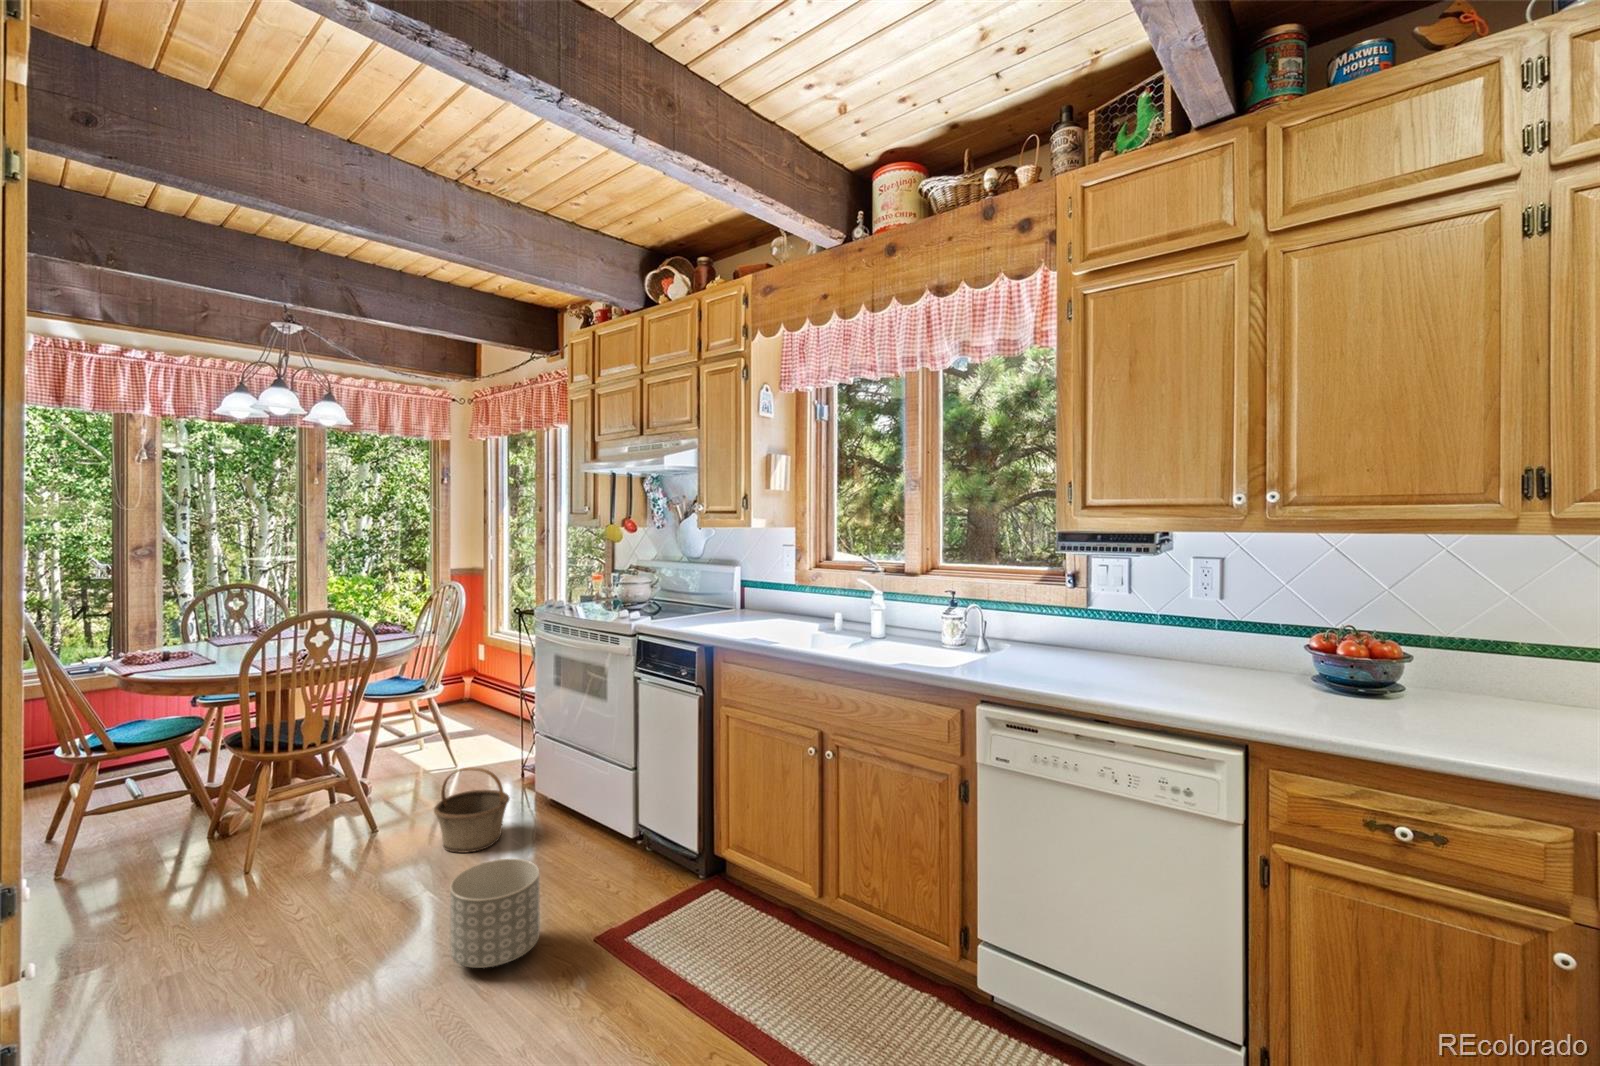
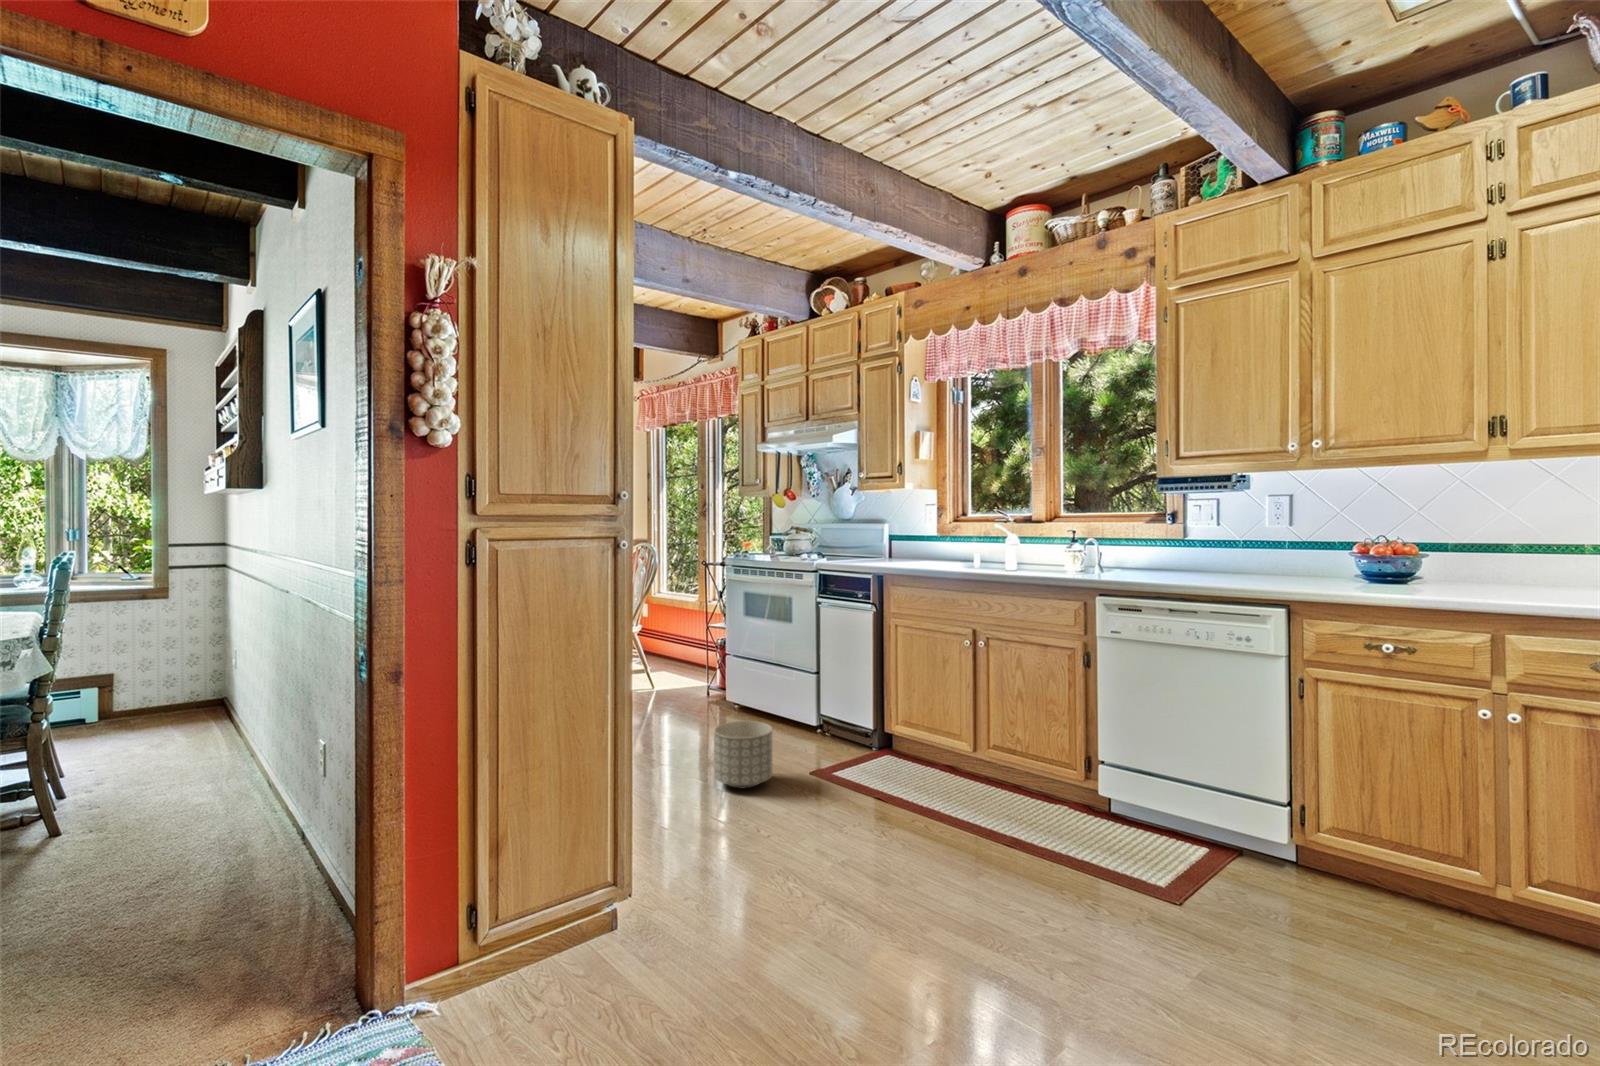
basket: present [434,768,510,853] -> none [664,674,717,735]

